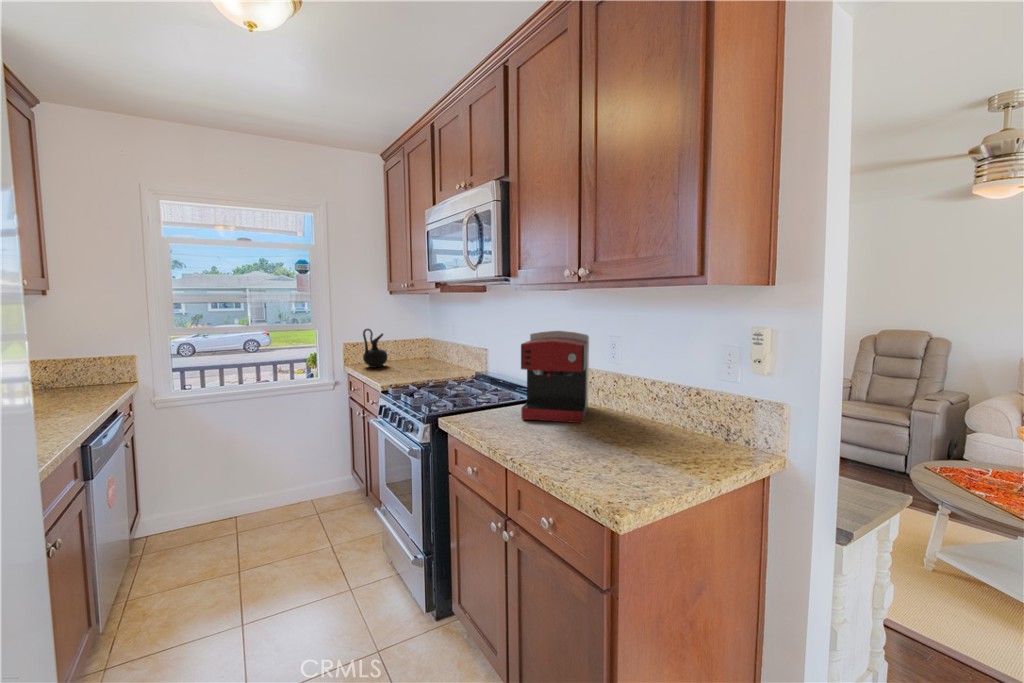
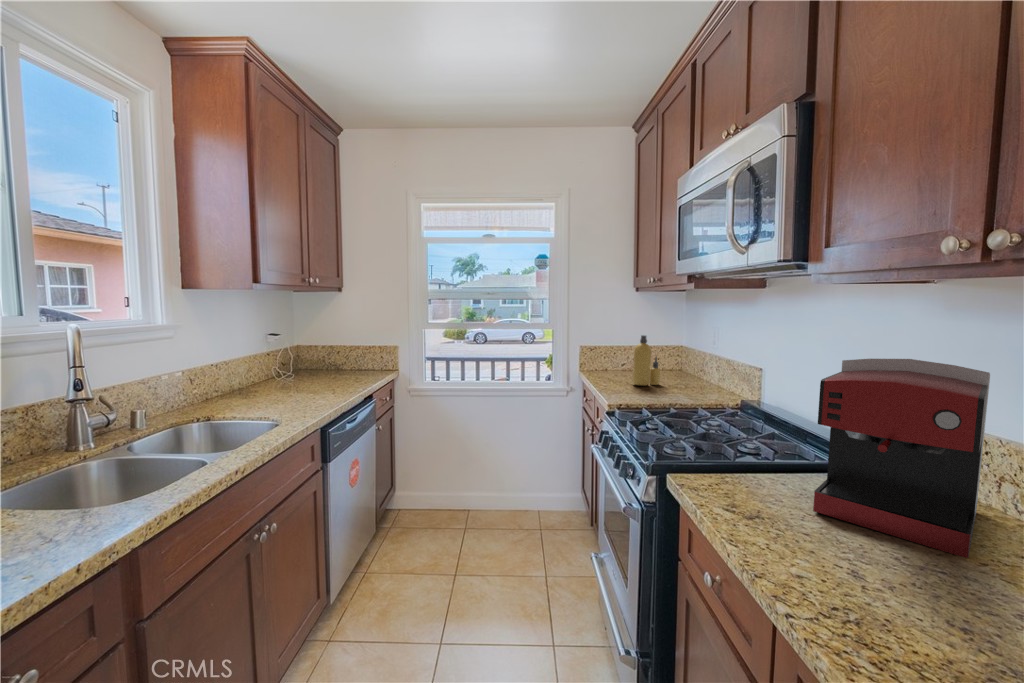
ceramic jug: present [363,329,387,368] -> none [598,332,626,378]
bottle: none [395,329,416,370] -> present [632,335,660,386]

